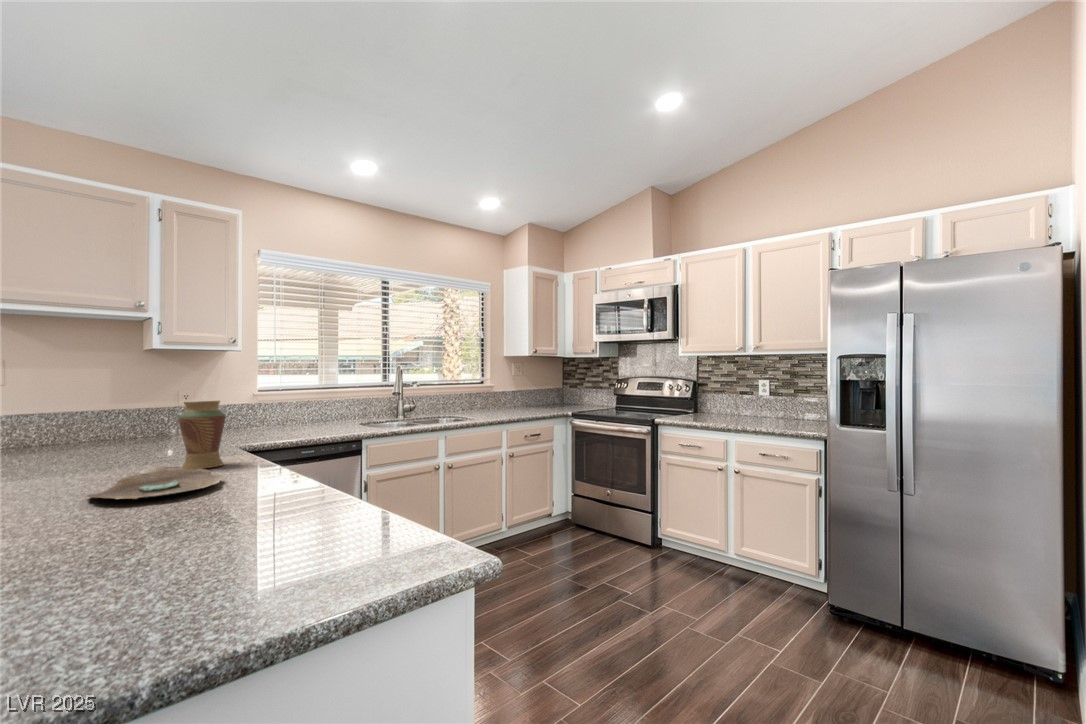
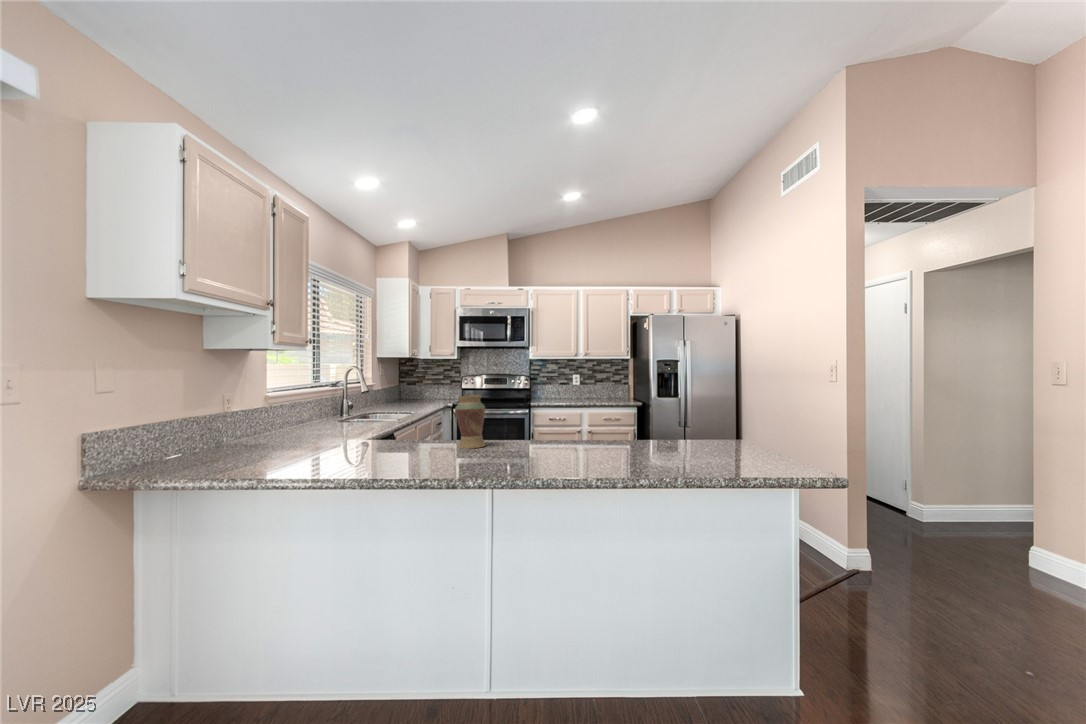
decorative bowl: present [87,466,222,499] -> none [500,441,585,456]

